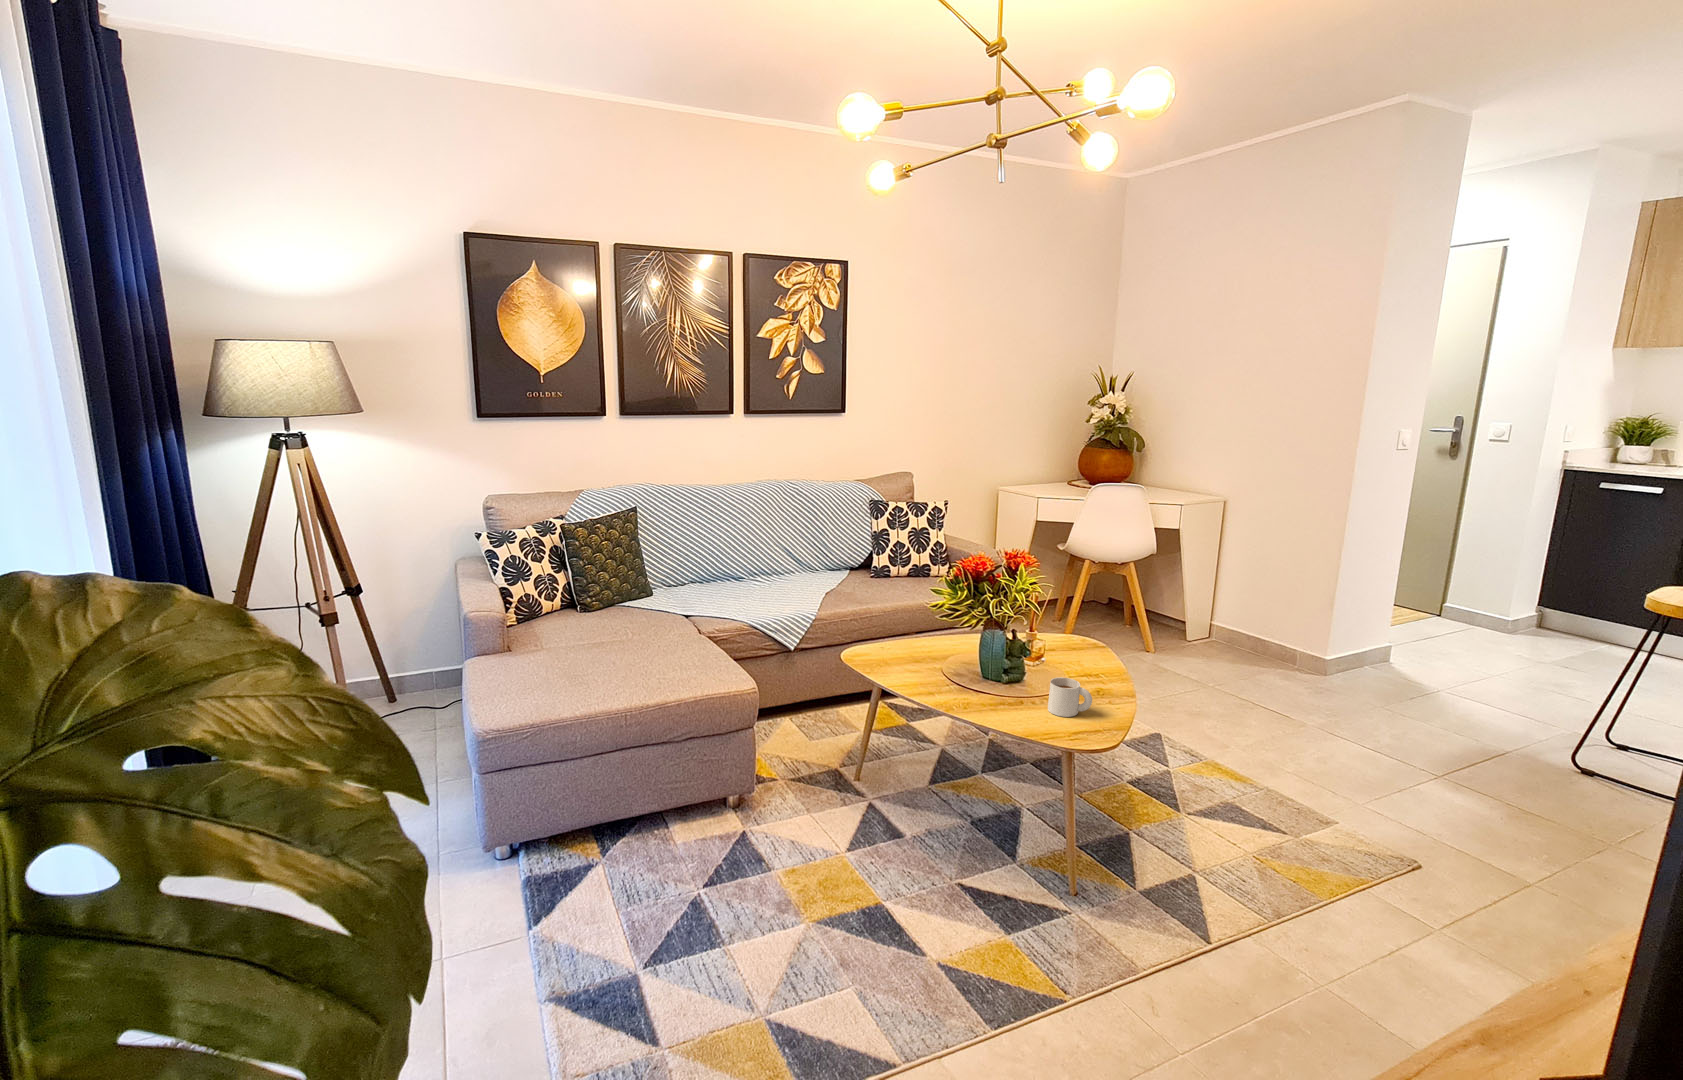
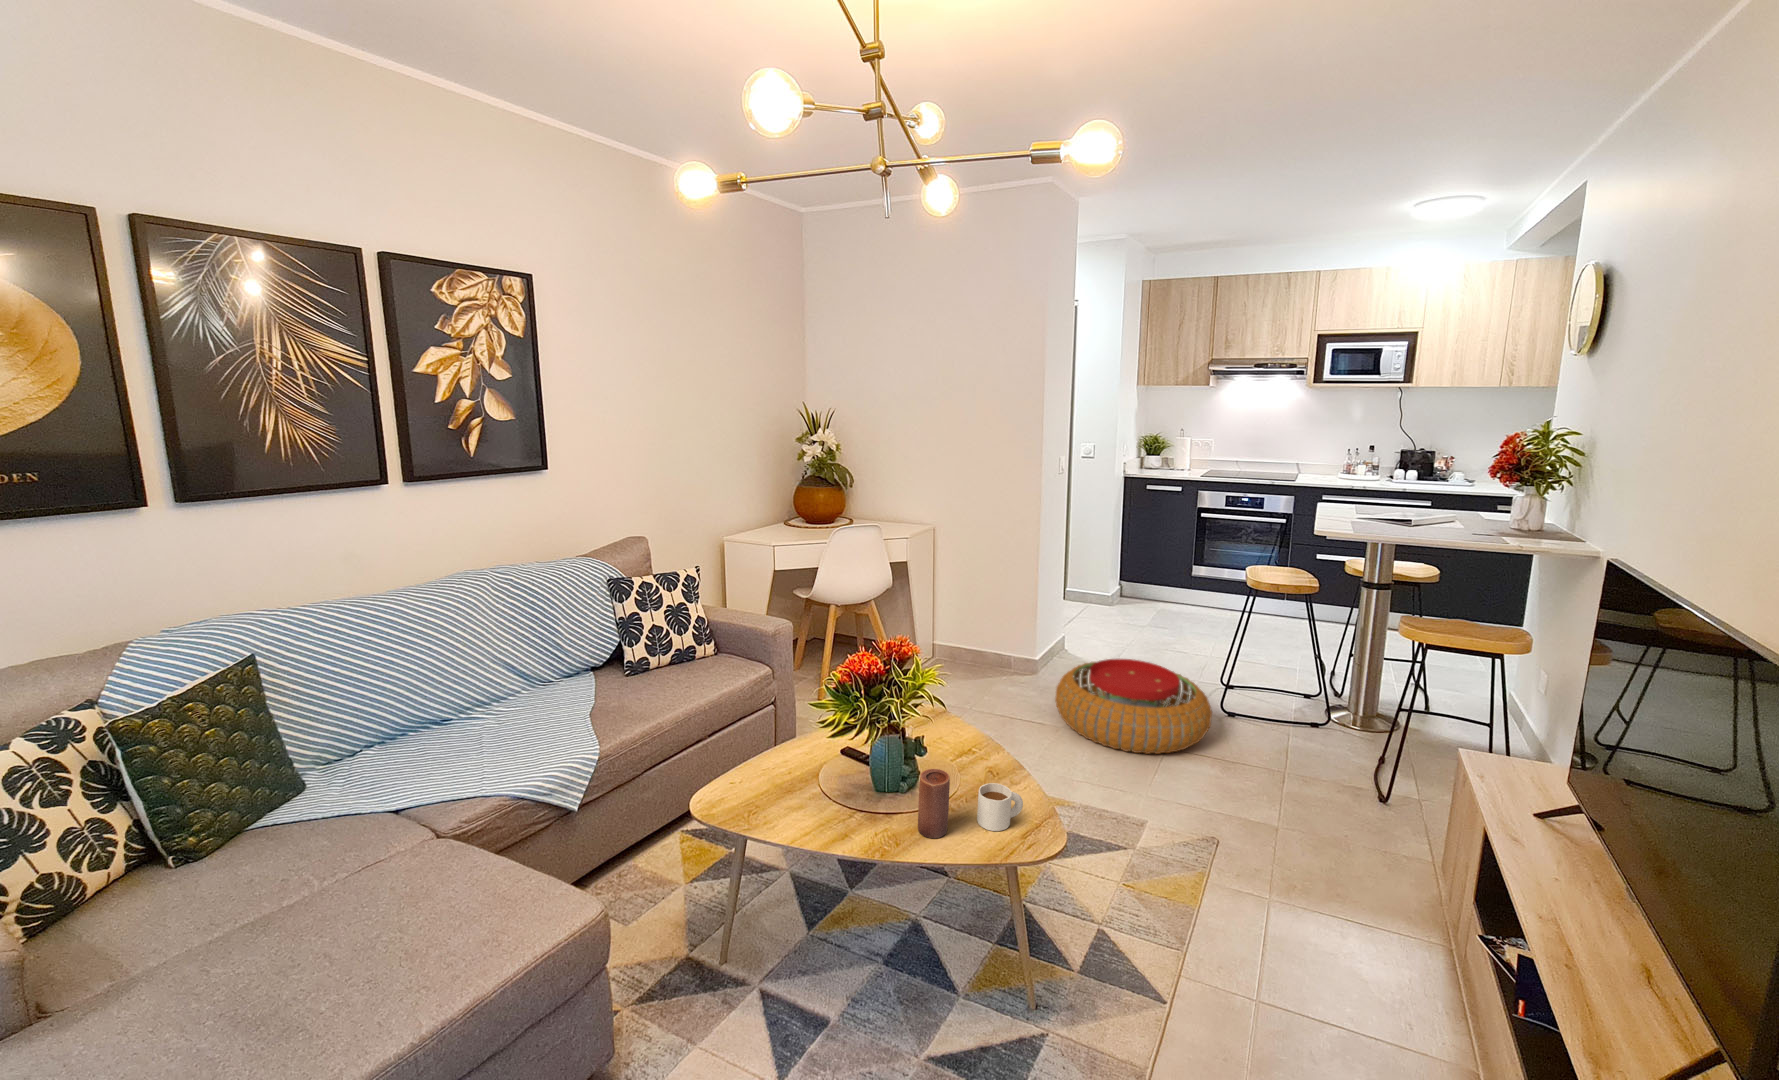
candle: none [992,649,1021,706] -> present [918,769,950,838]
pouf: none [1309,666,1533,783] -> present [1055,659,1212,754]

